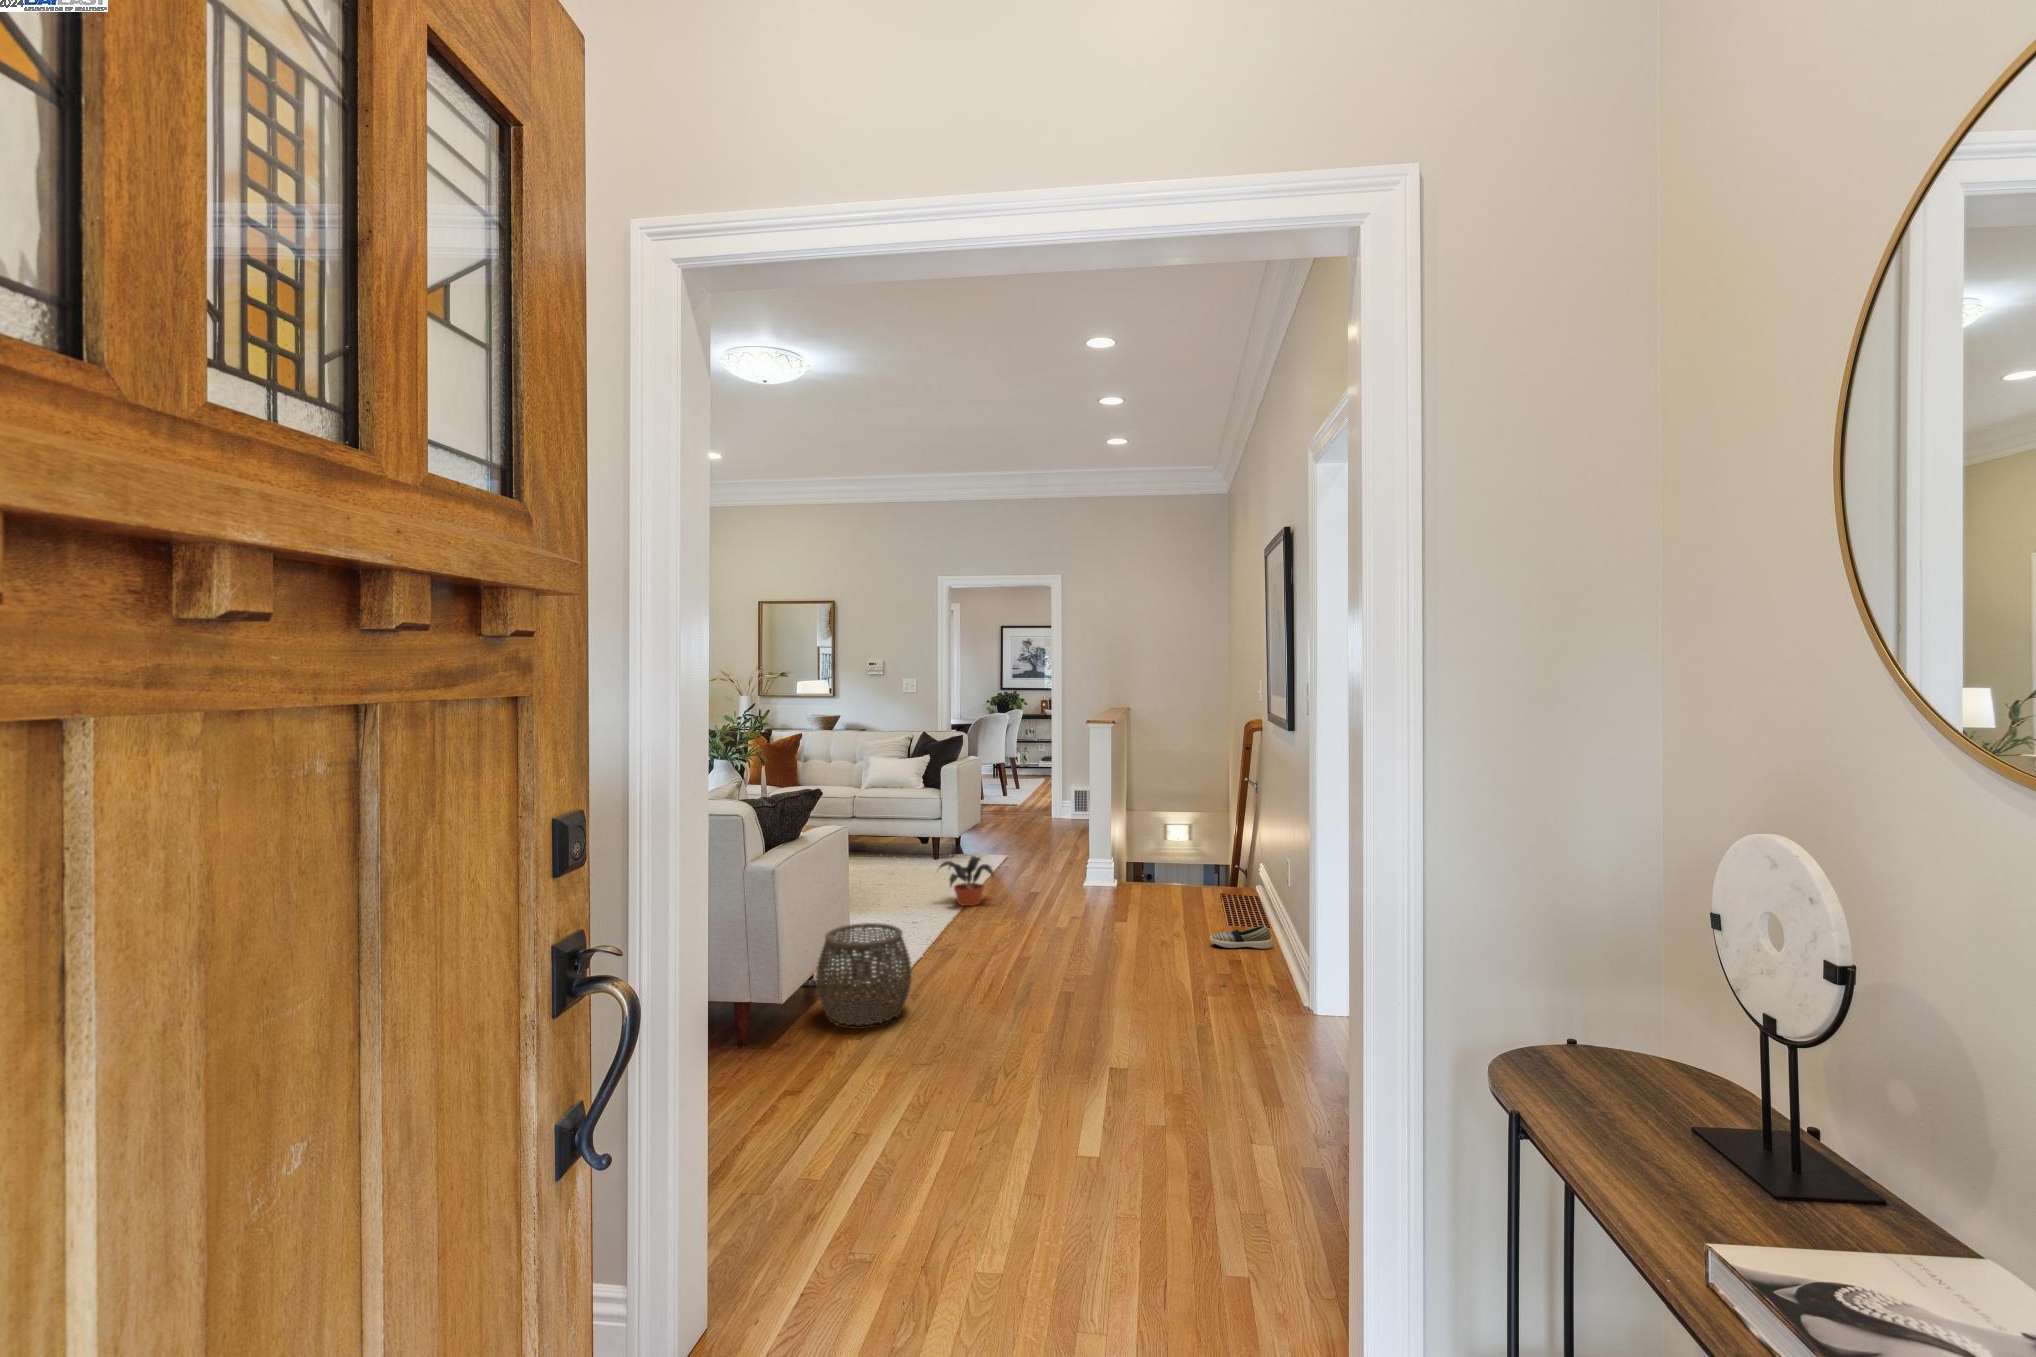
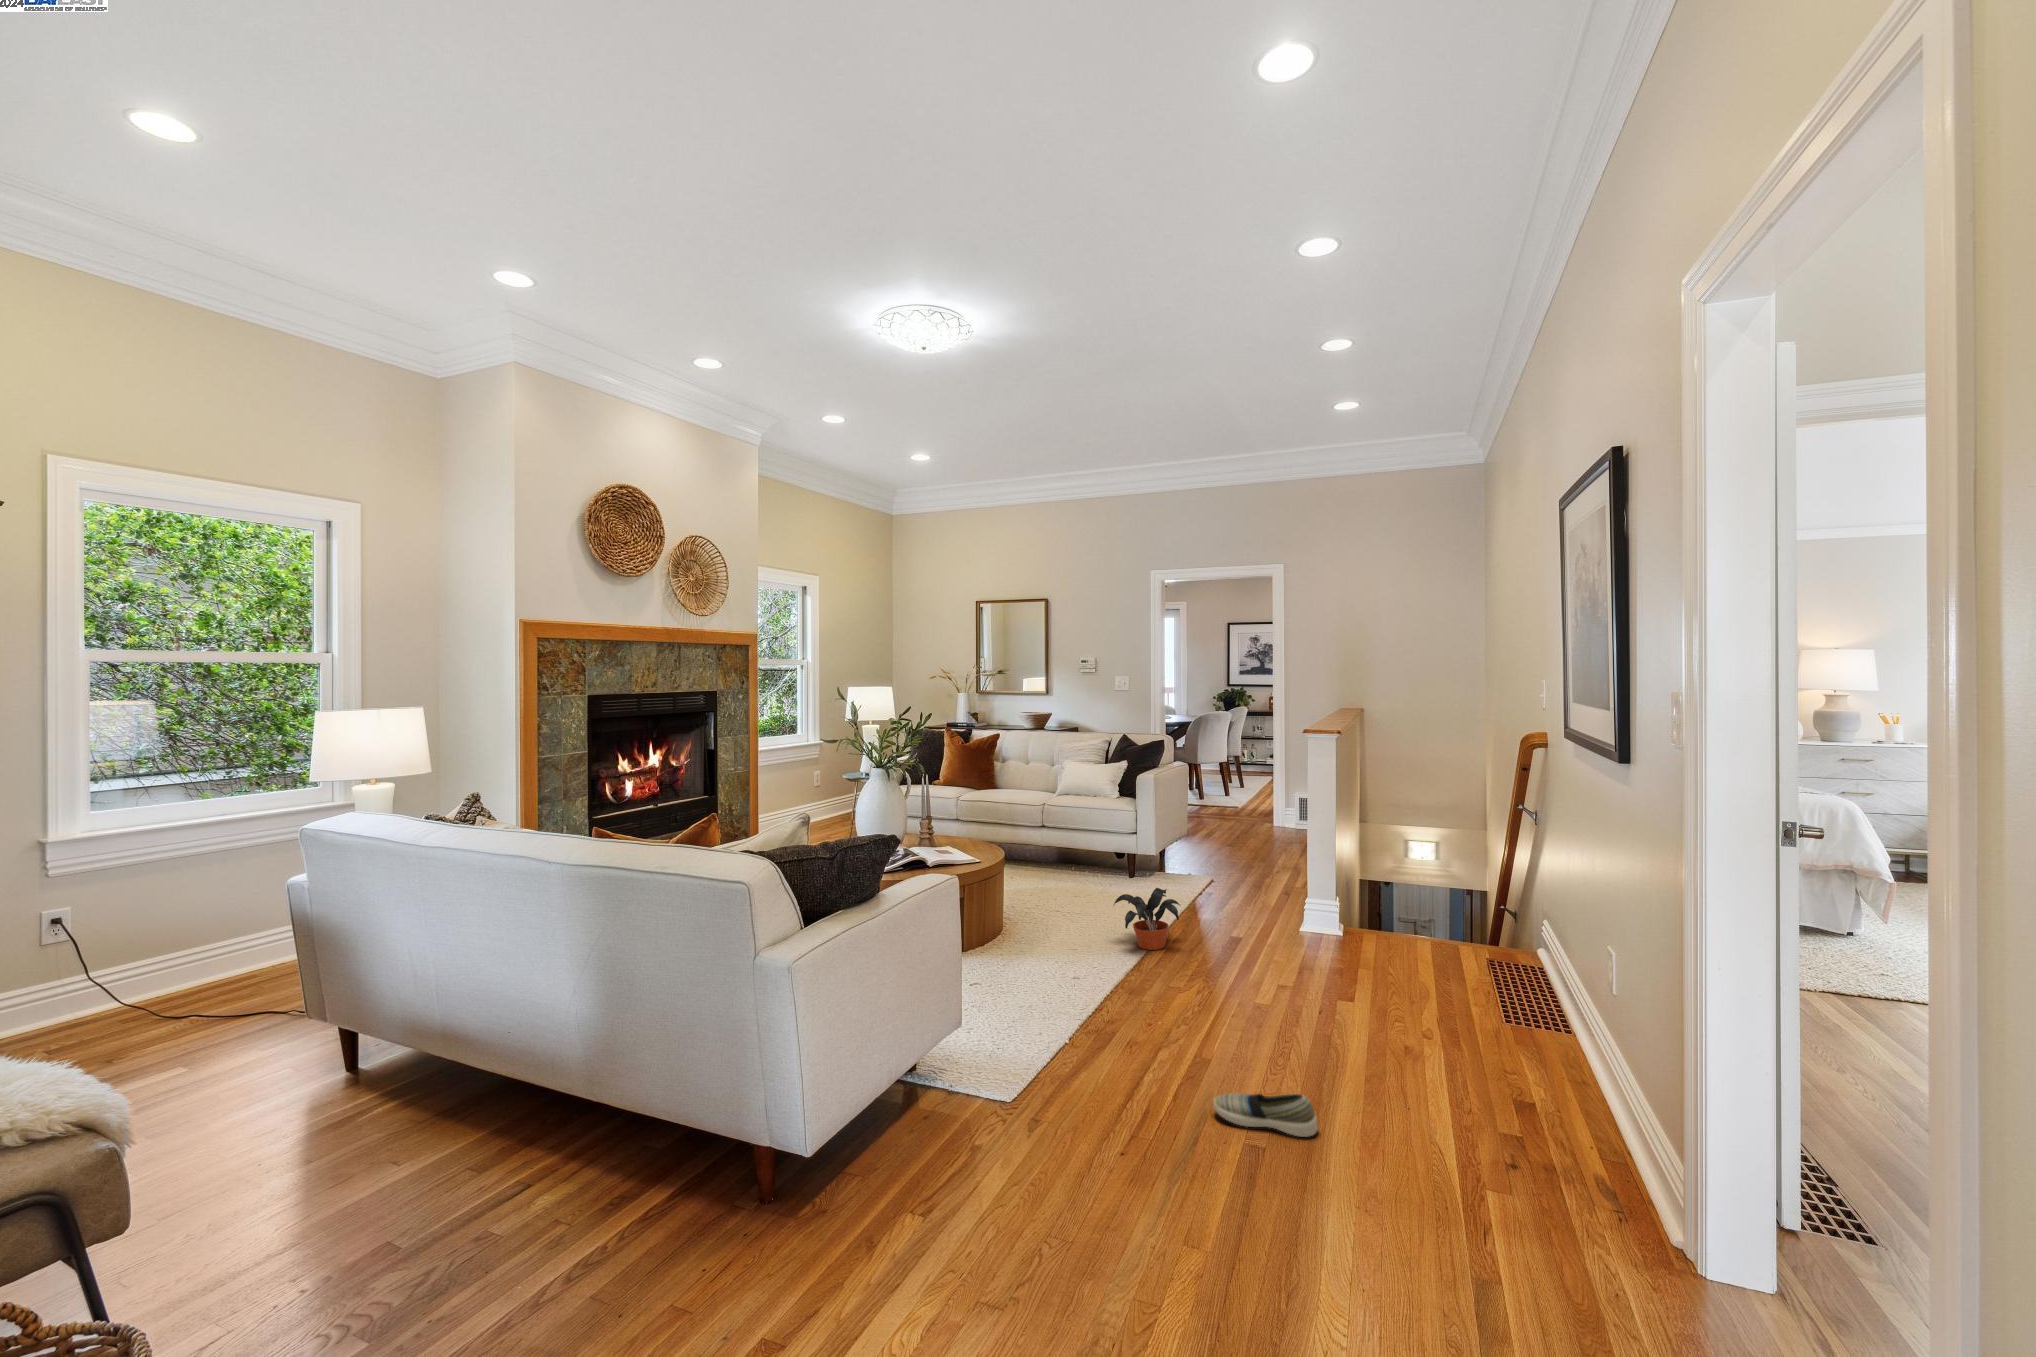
woven basket: present [816,923,912,1025] -> none [891,1014,1020,1174]
shoe: present [1209,926,1272,949] -> present [1213,1093,1318,1137]

